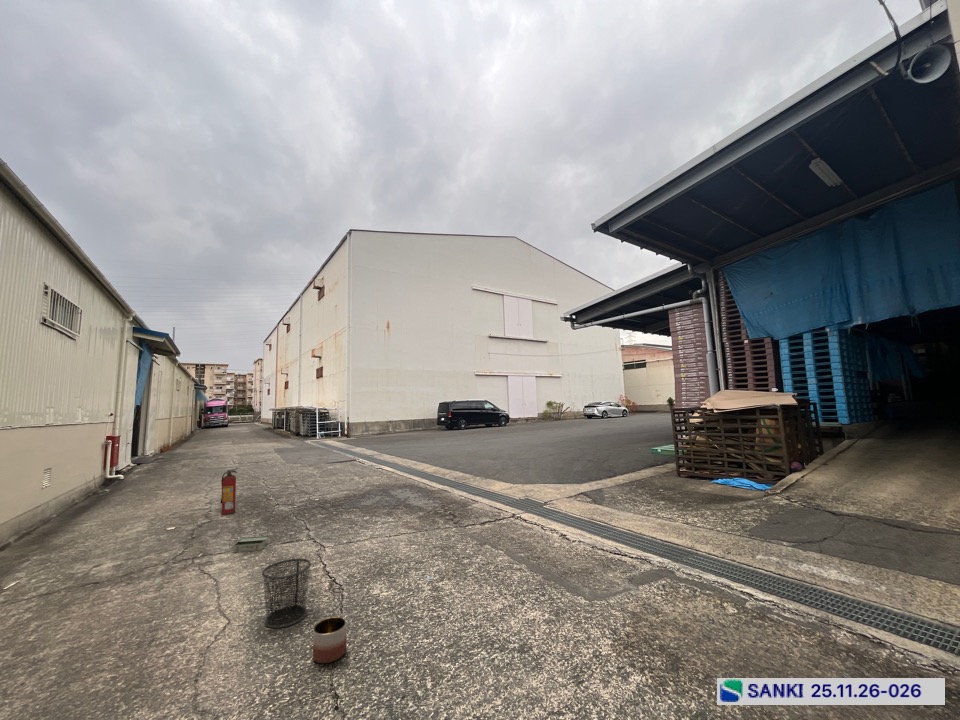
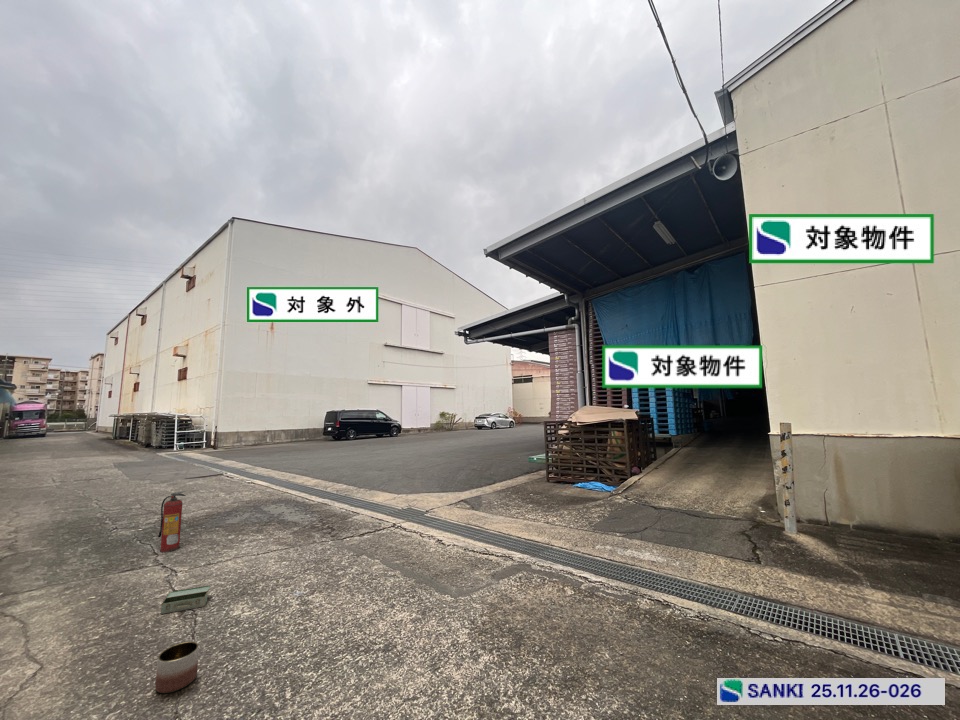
fire extinguisher: present [220,469,237,515] -> present [158,491,186,552]
toolbox: present [233,536,269,553] -> present [161,585,211,614]
waste bin: present [262,559,311,628] -> none [93,585,159,665]

